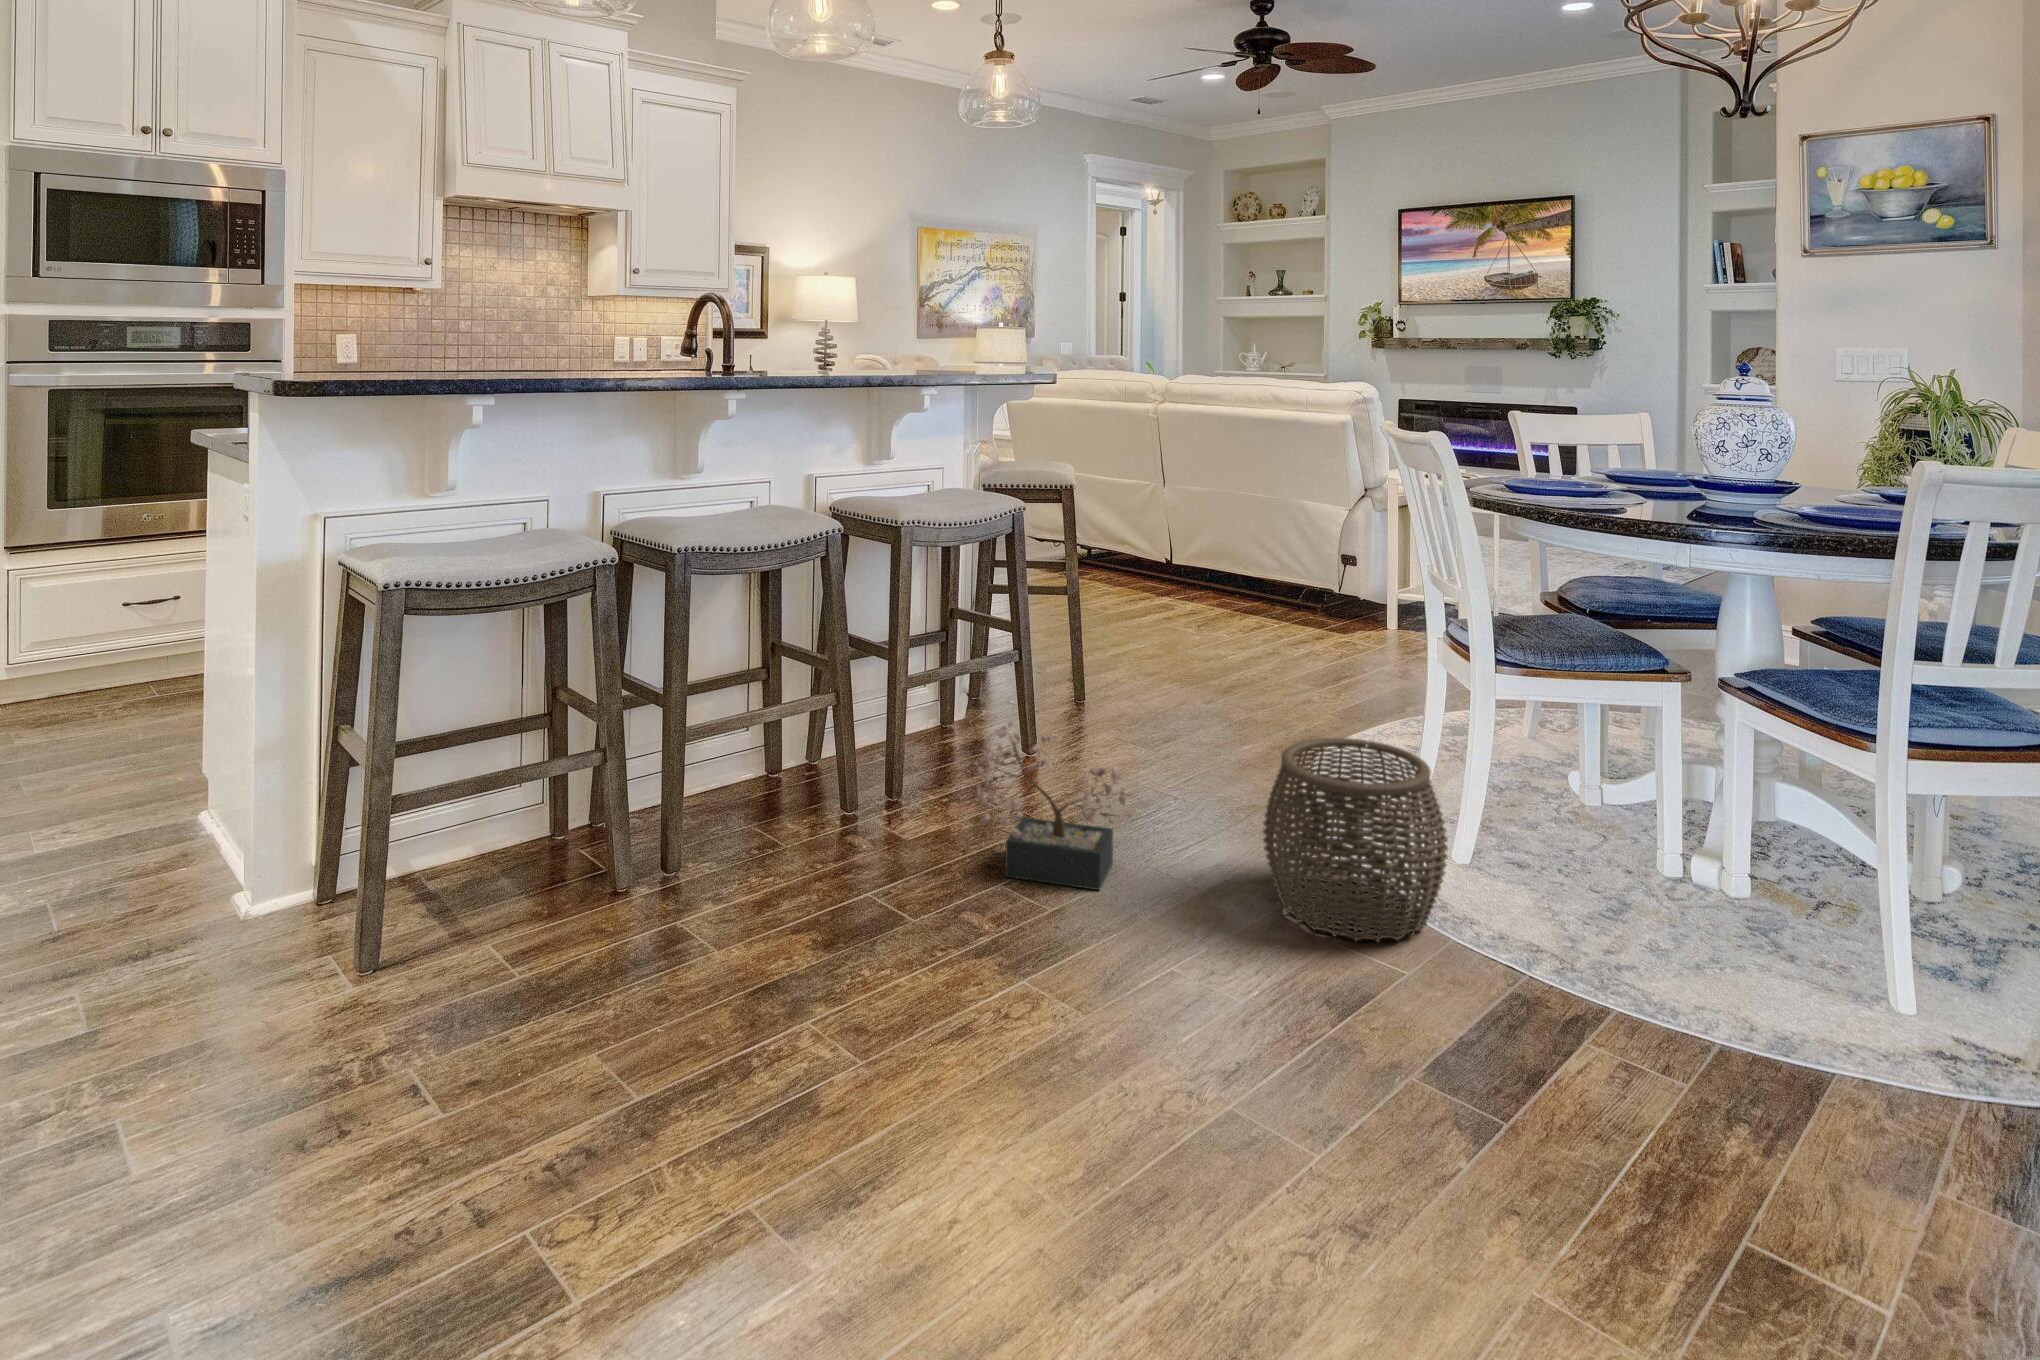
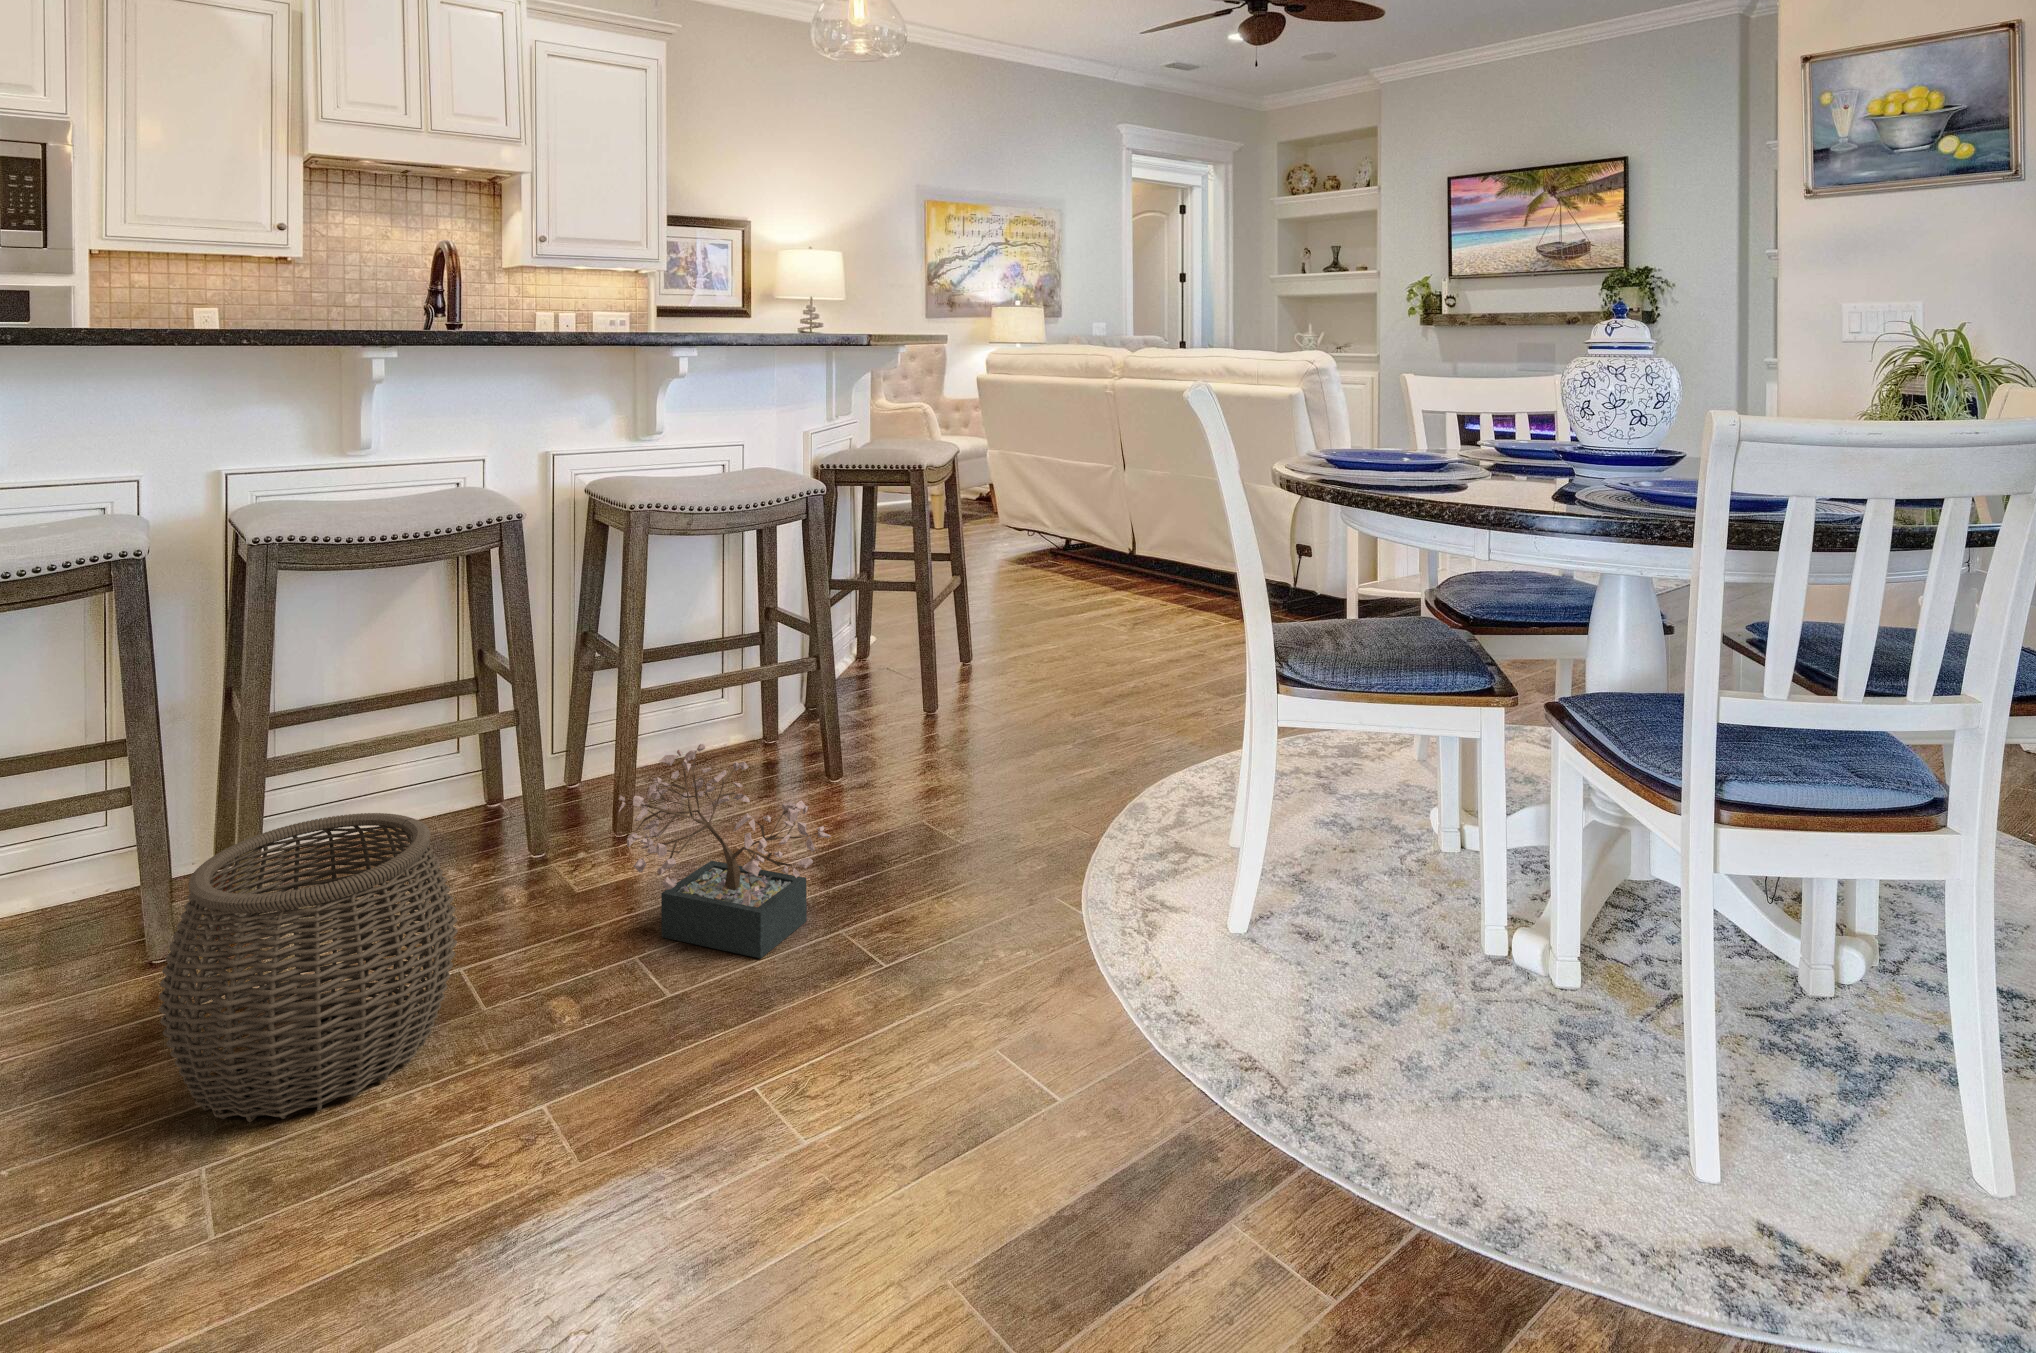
woven basket: present [1263,738,1448,942] -> present [159,813,458,1122]

